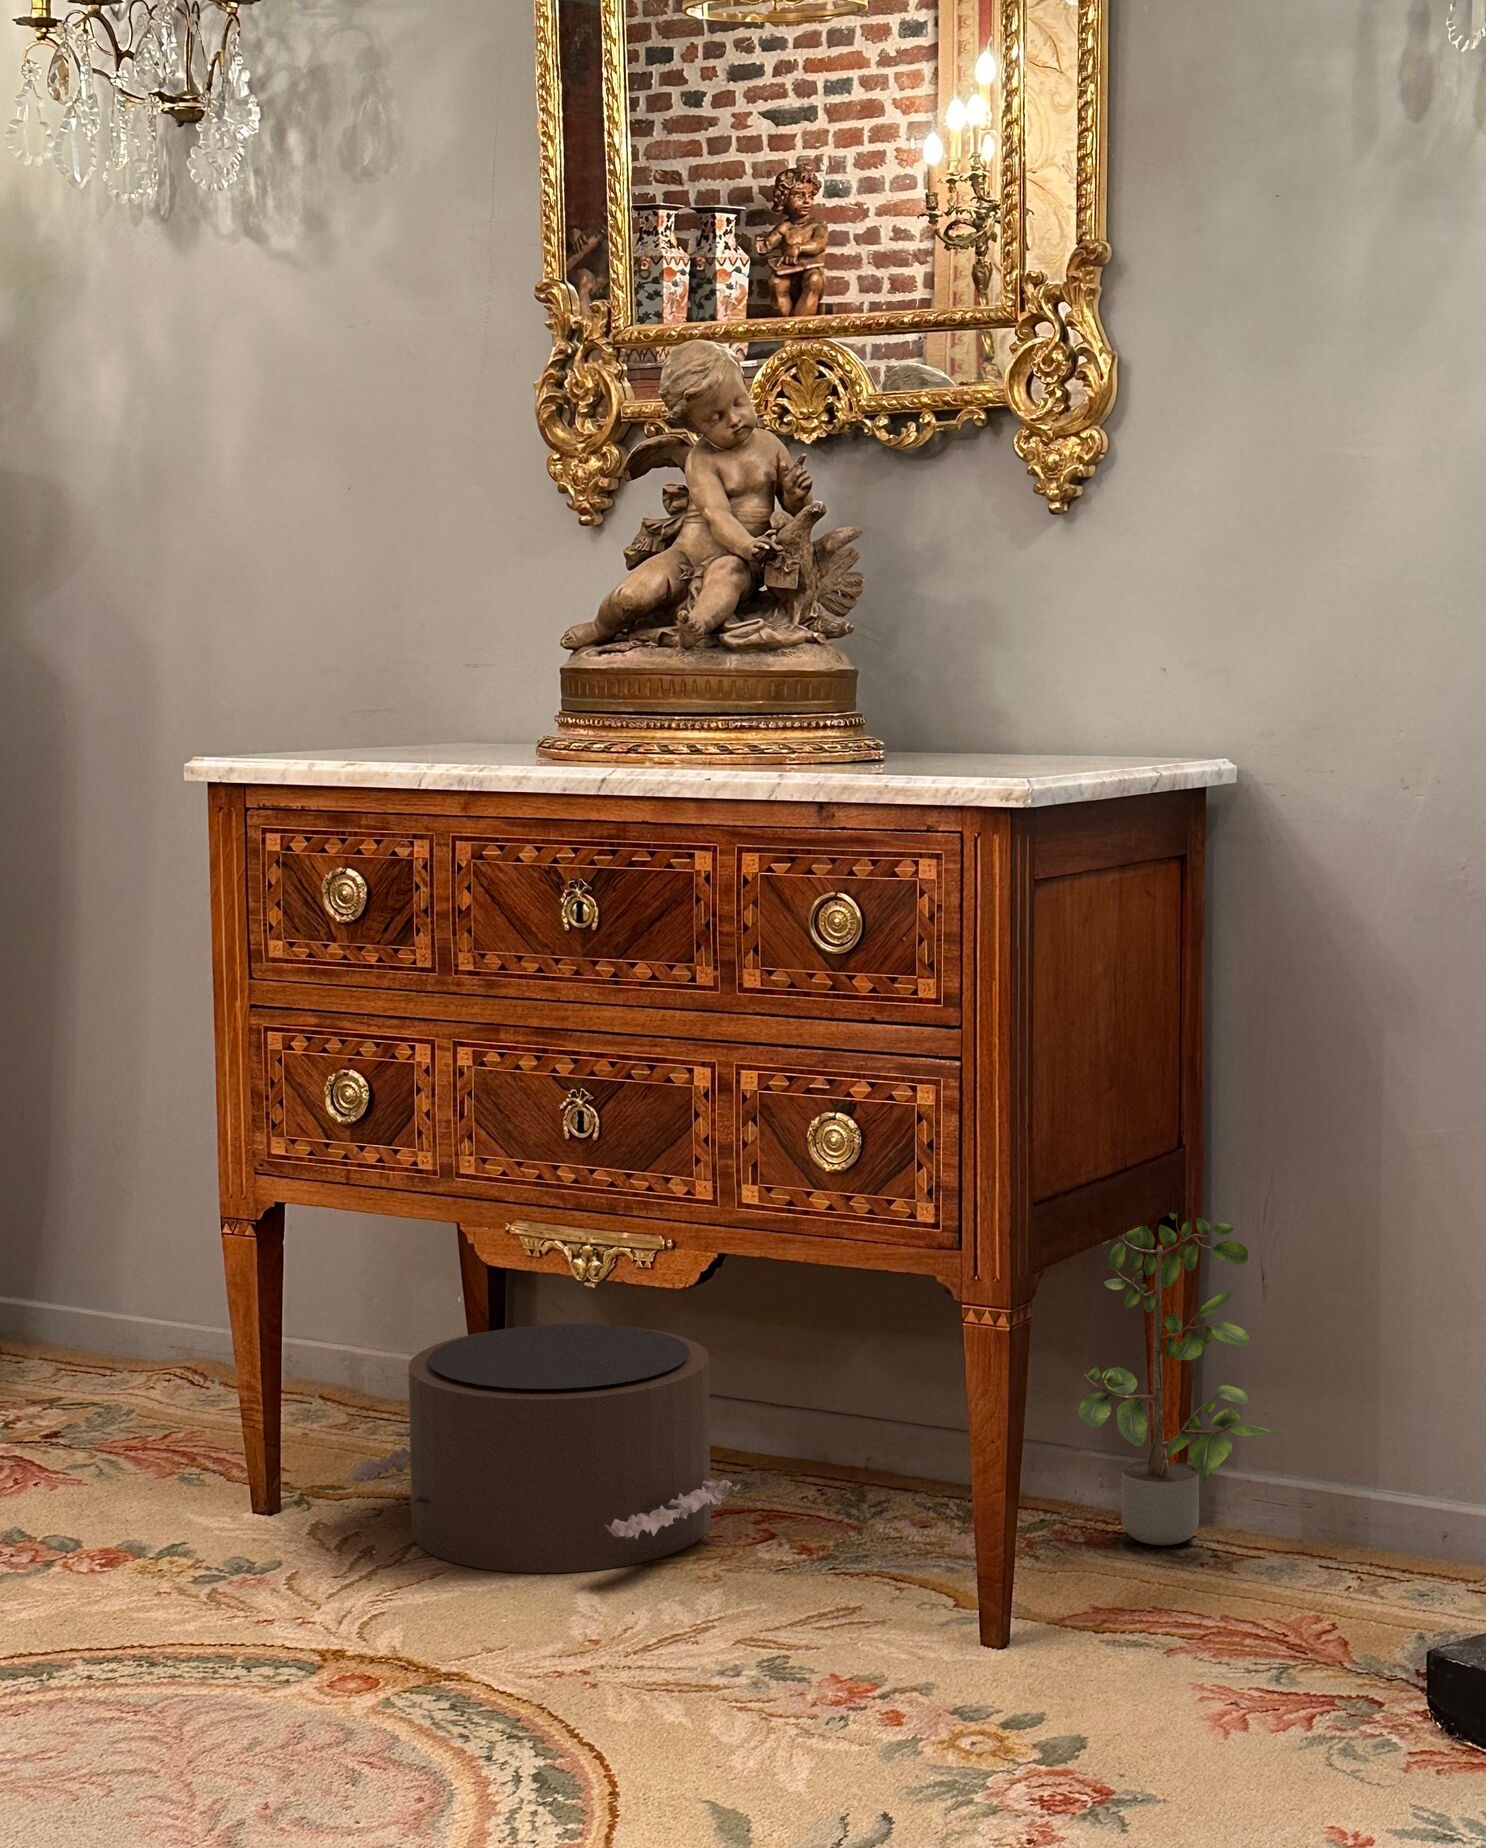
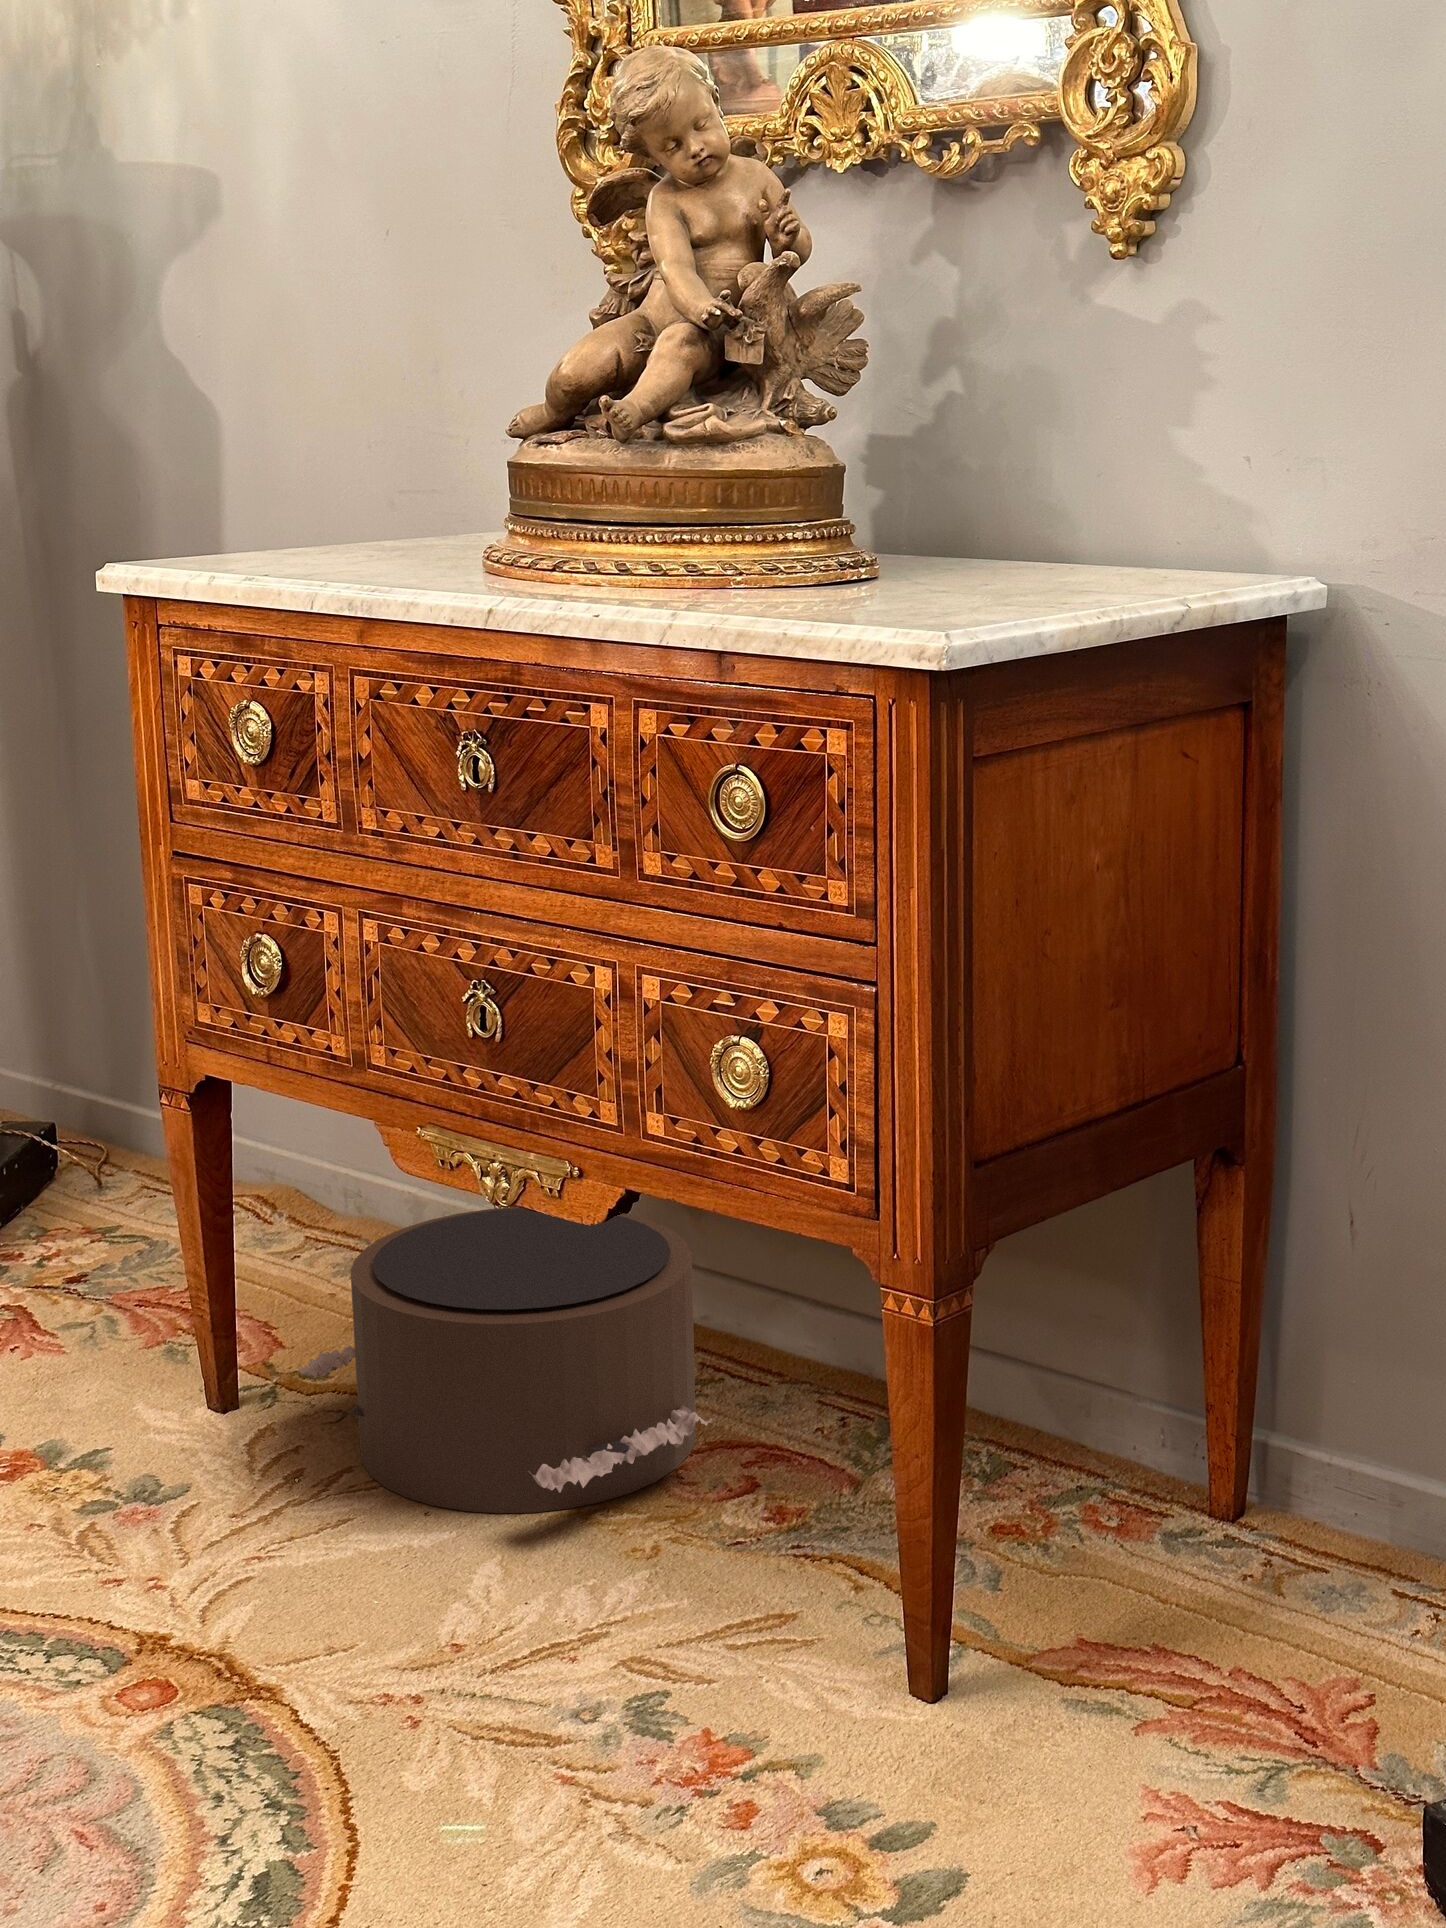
potted plant: present [1078,1213,1280,1545] -> none [1100,1140,1345,1535]

